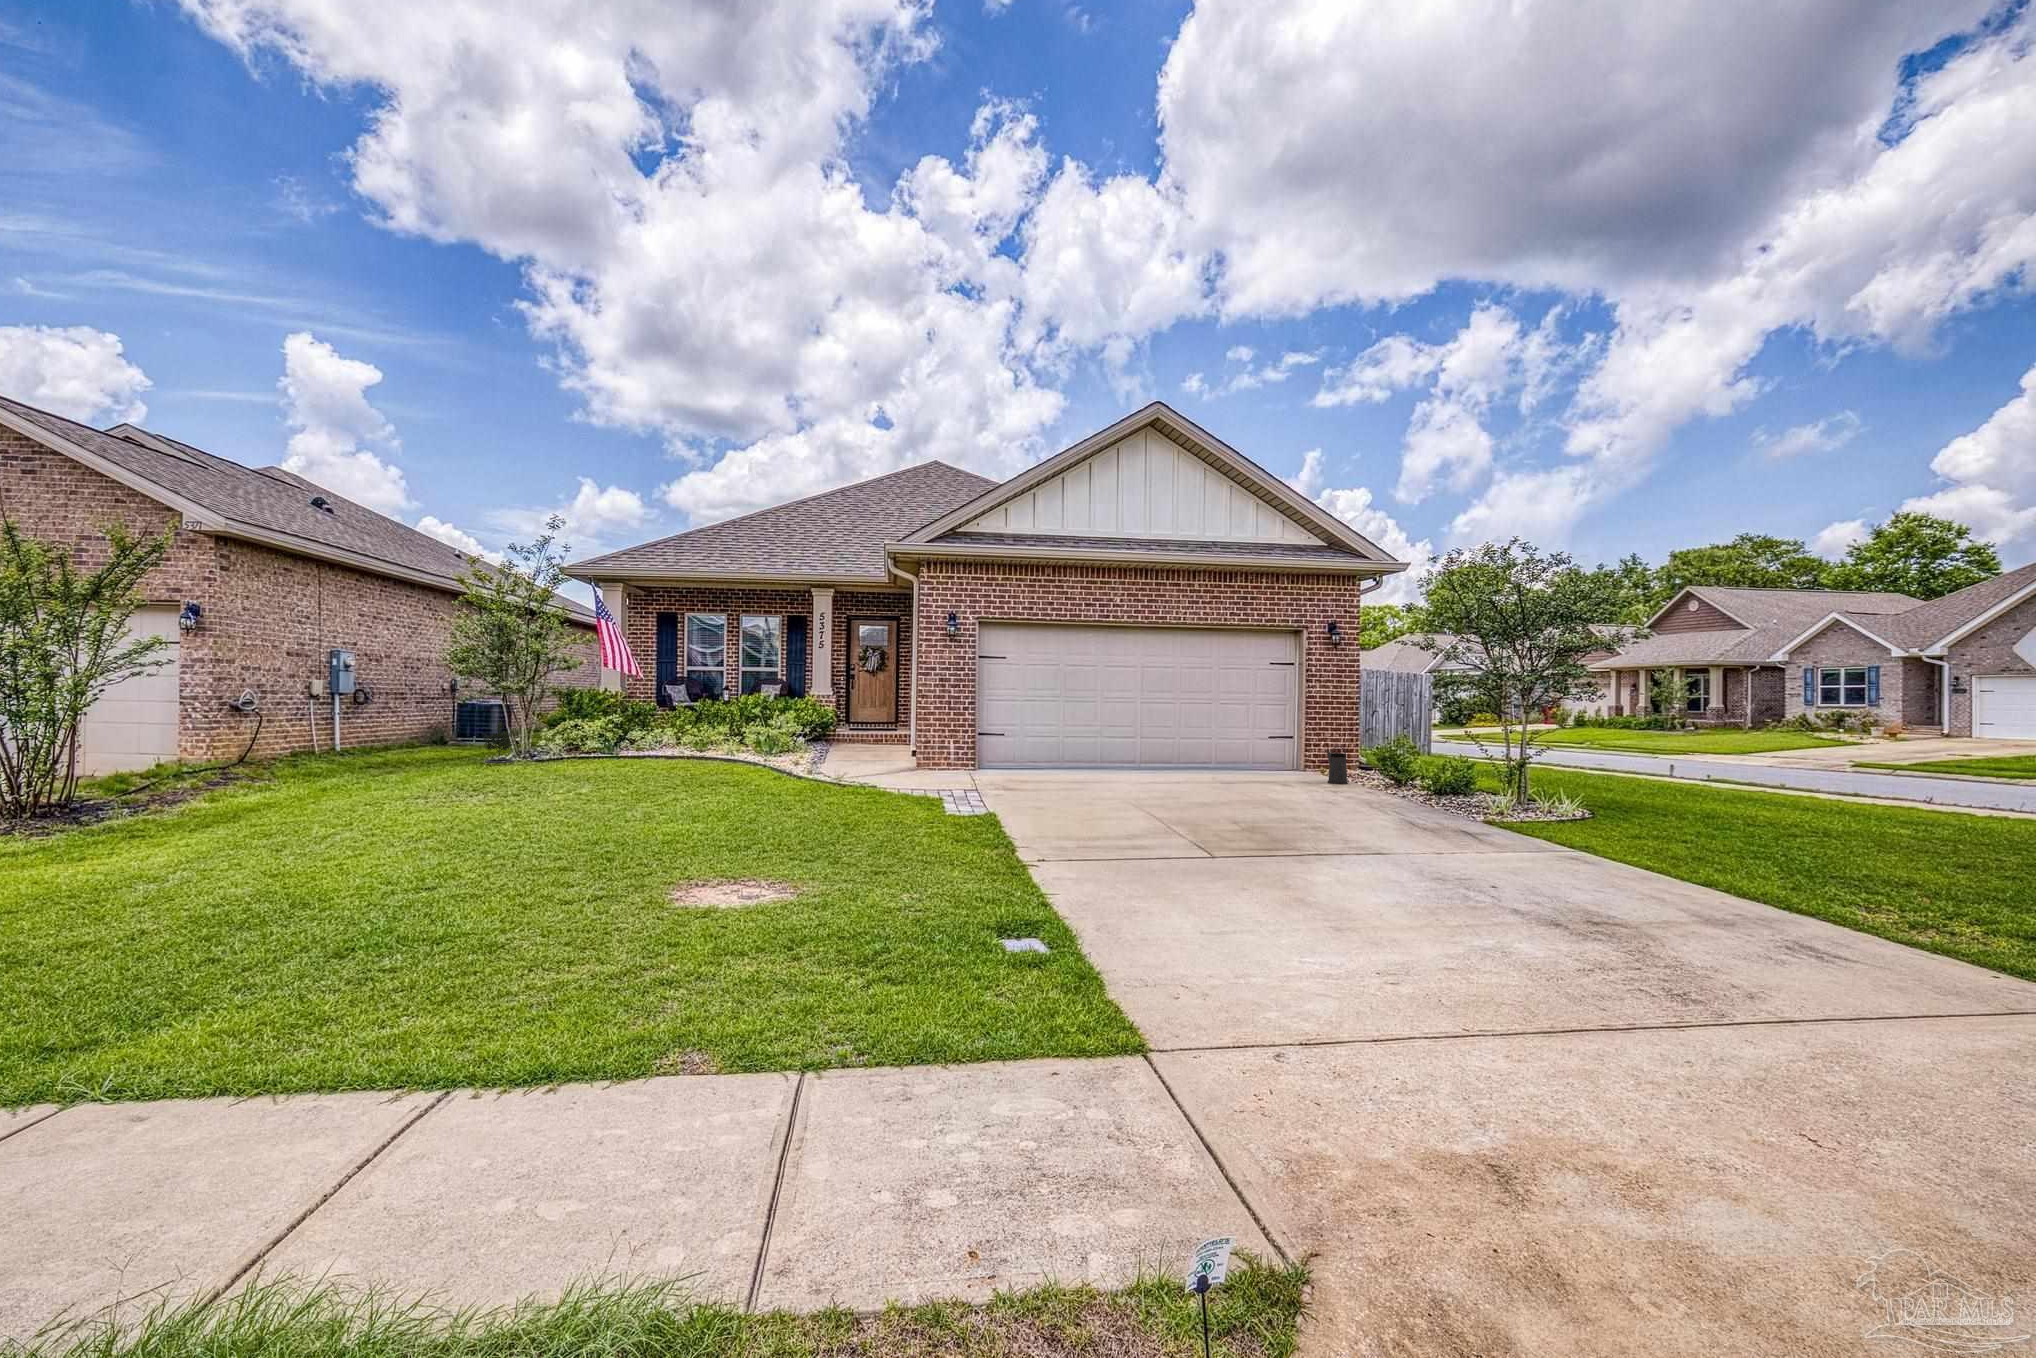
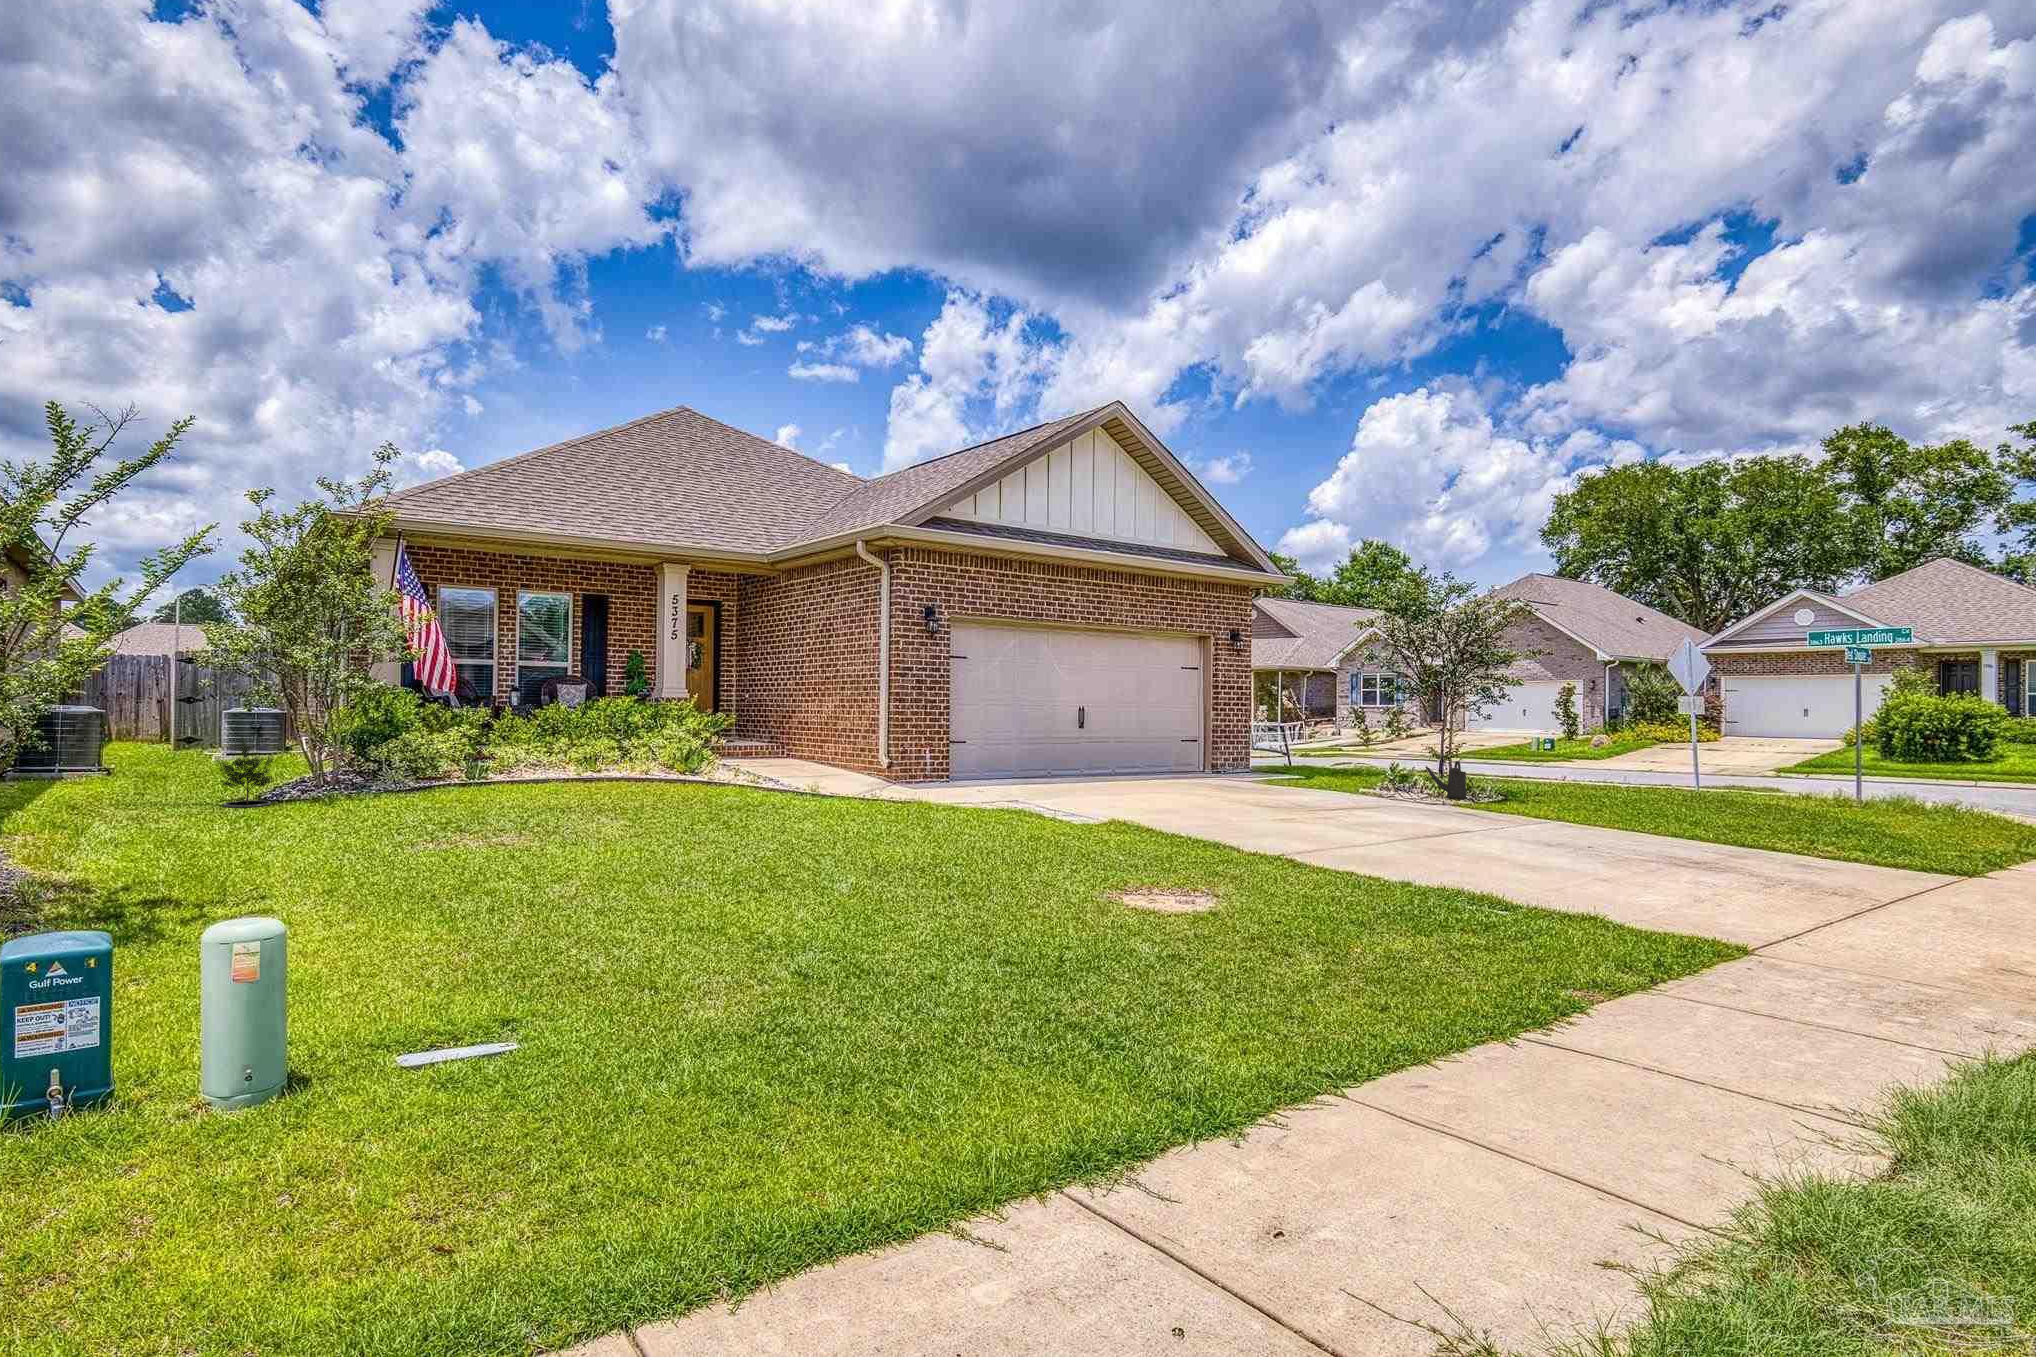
watering can: present [1327,746,1348,784] -> present [1426,761,1473,799]

